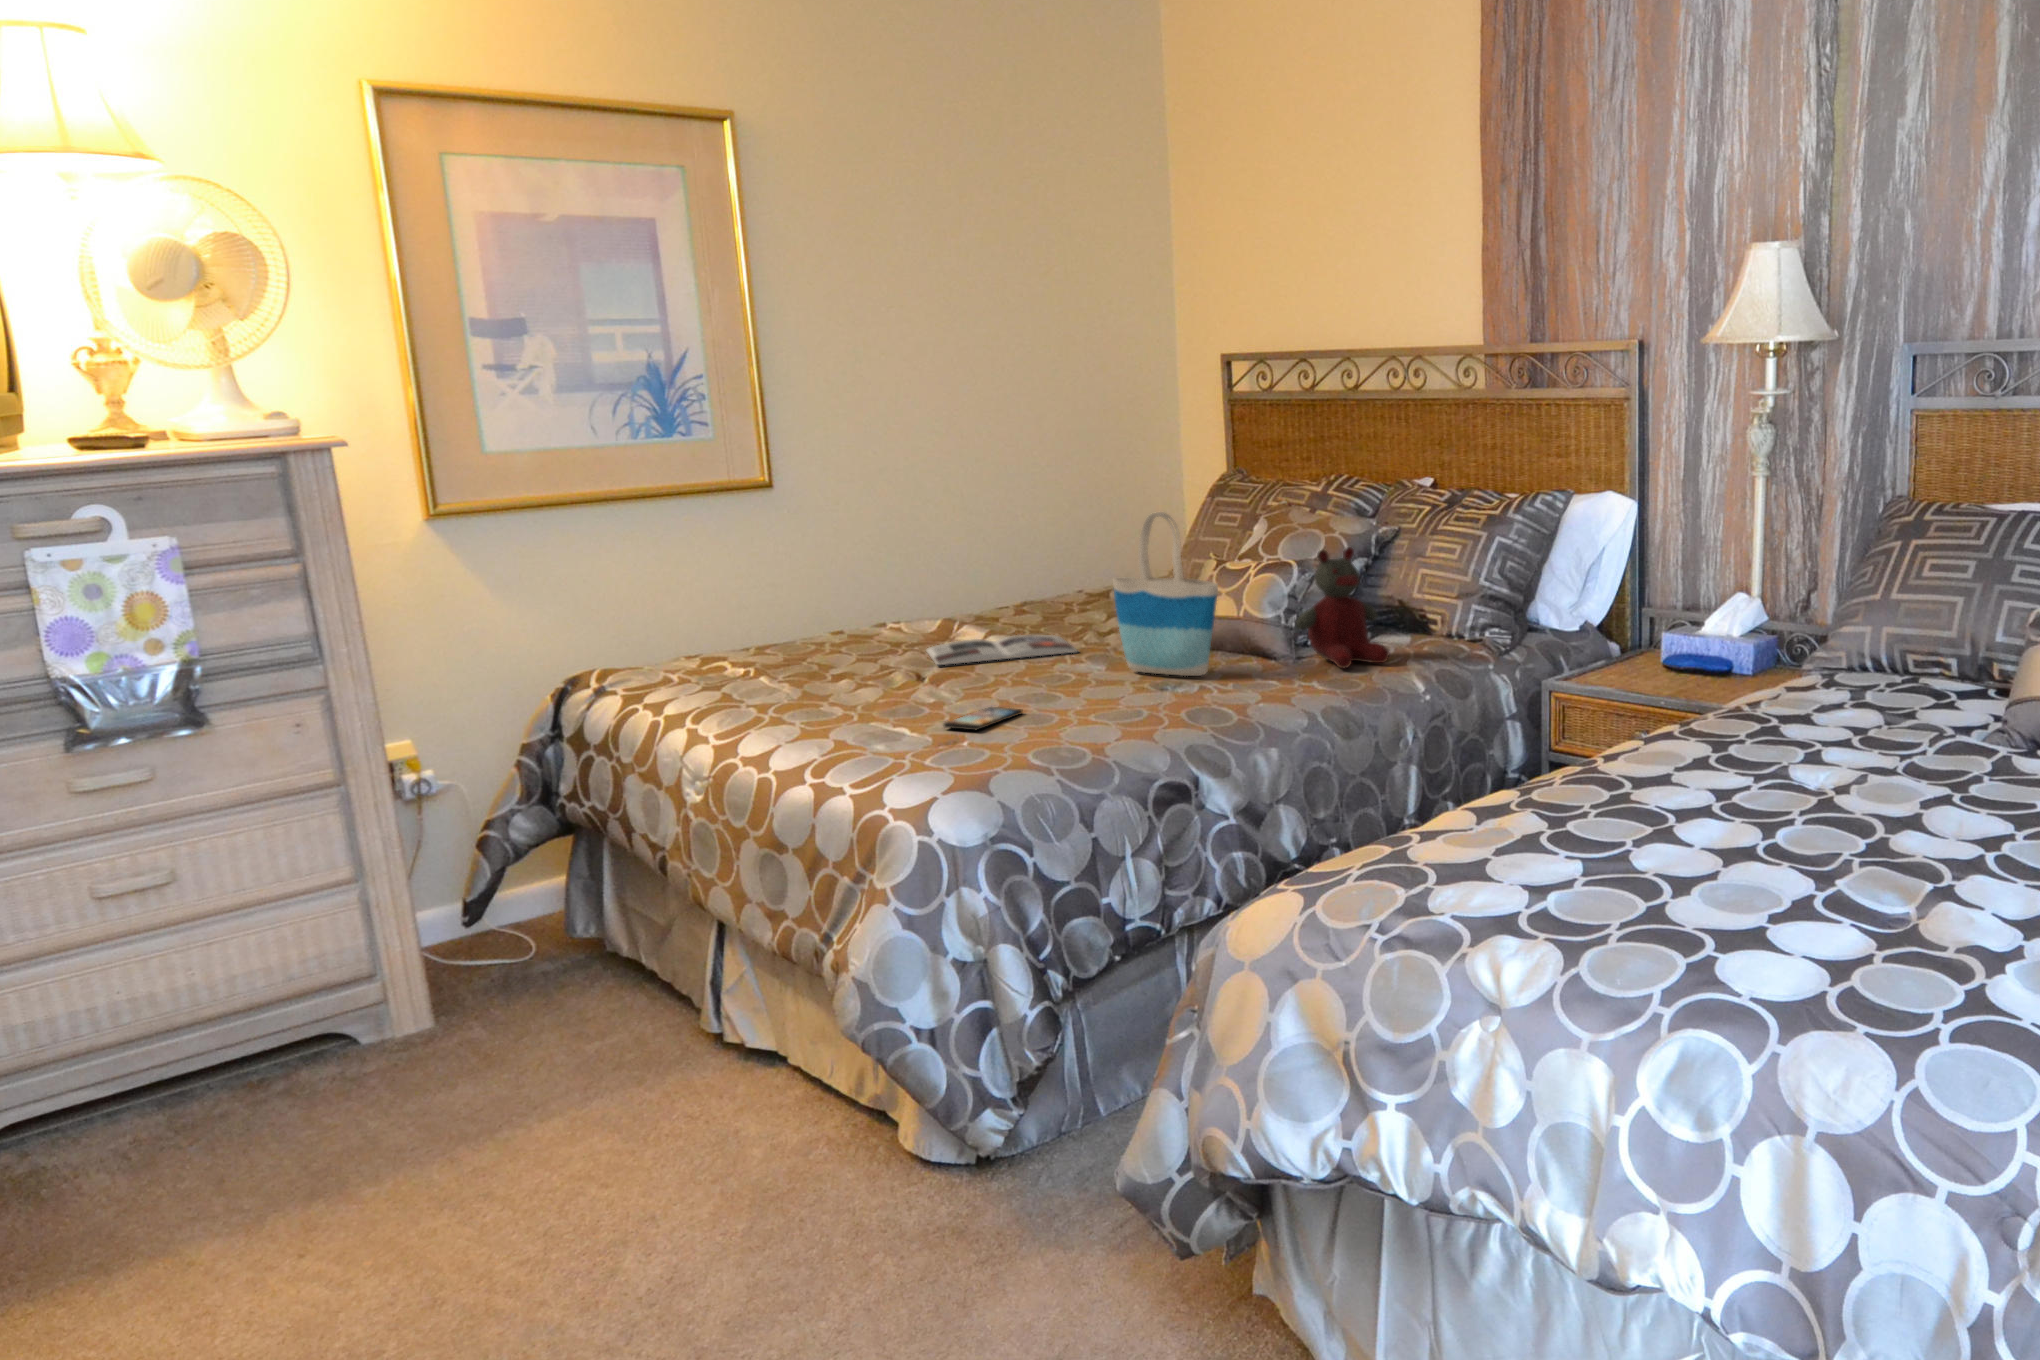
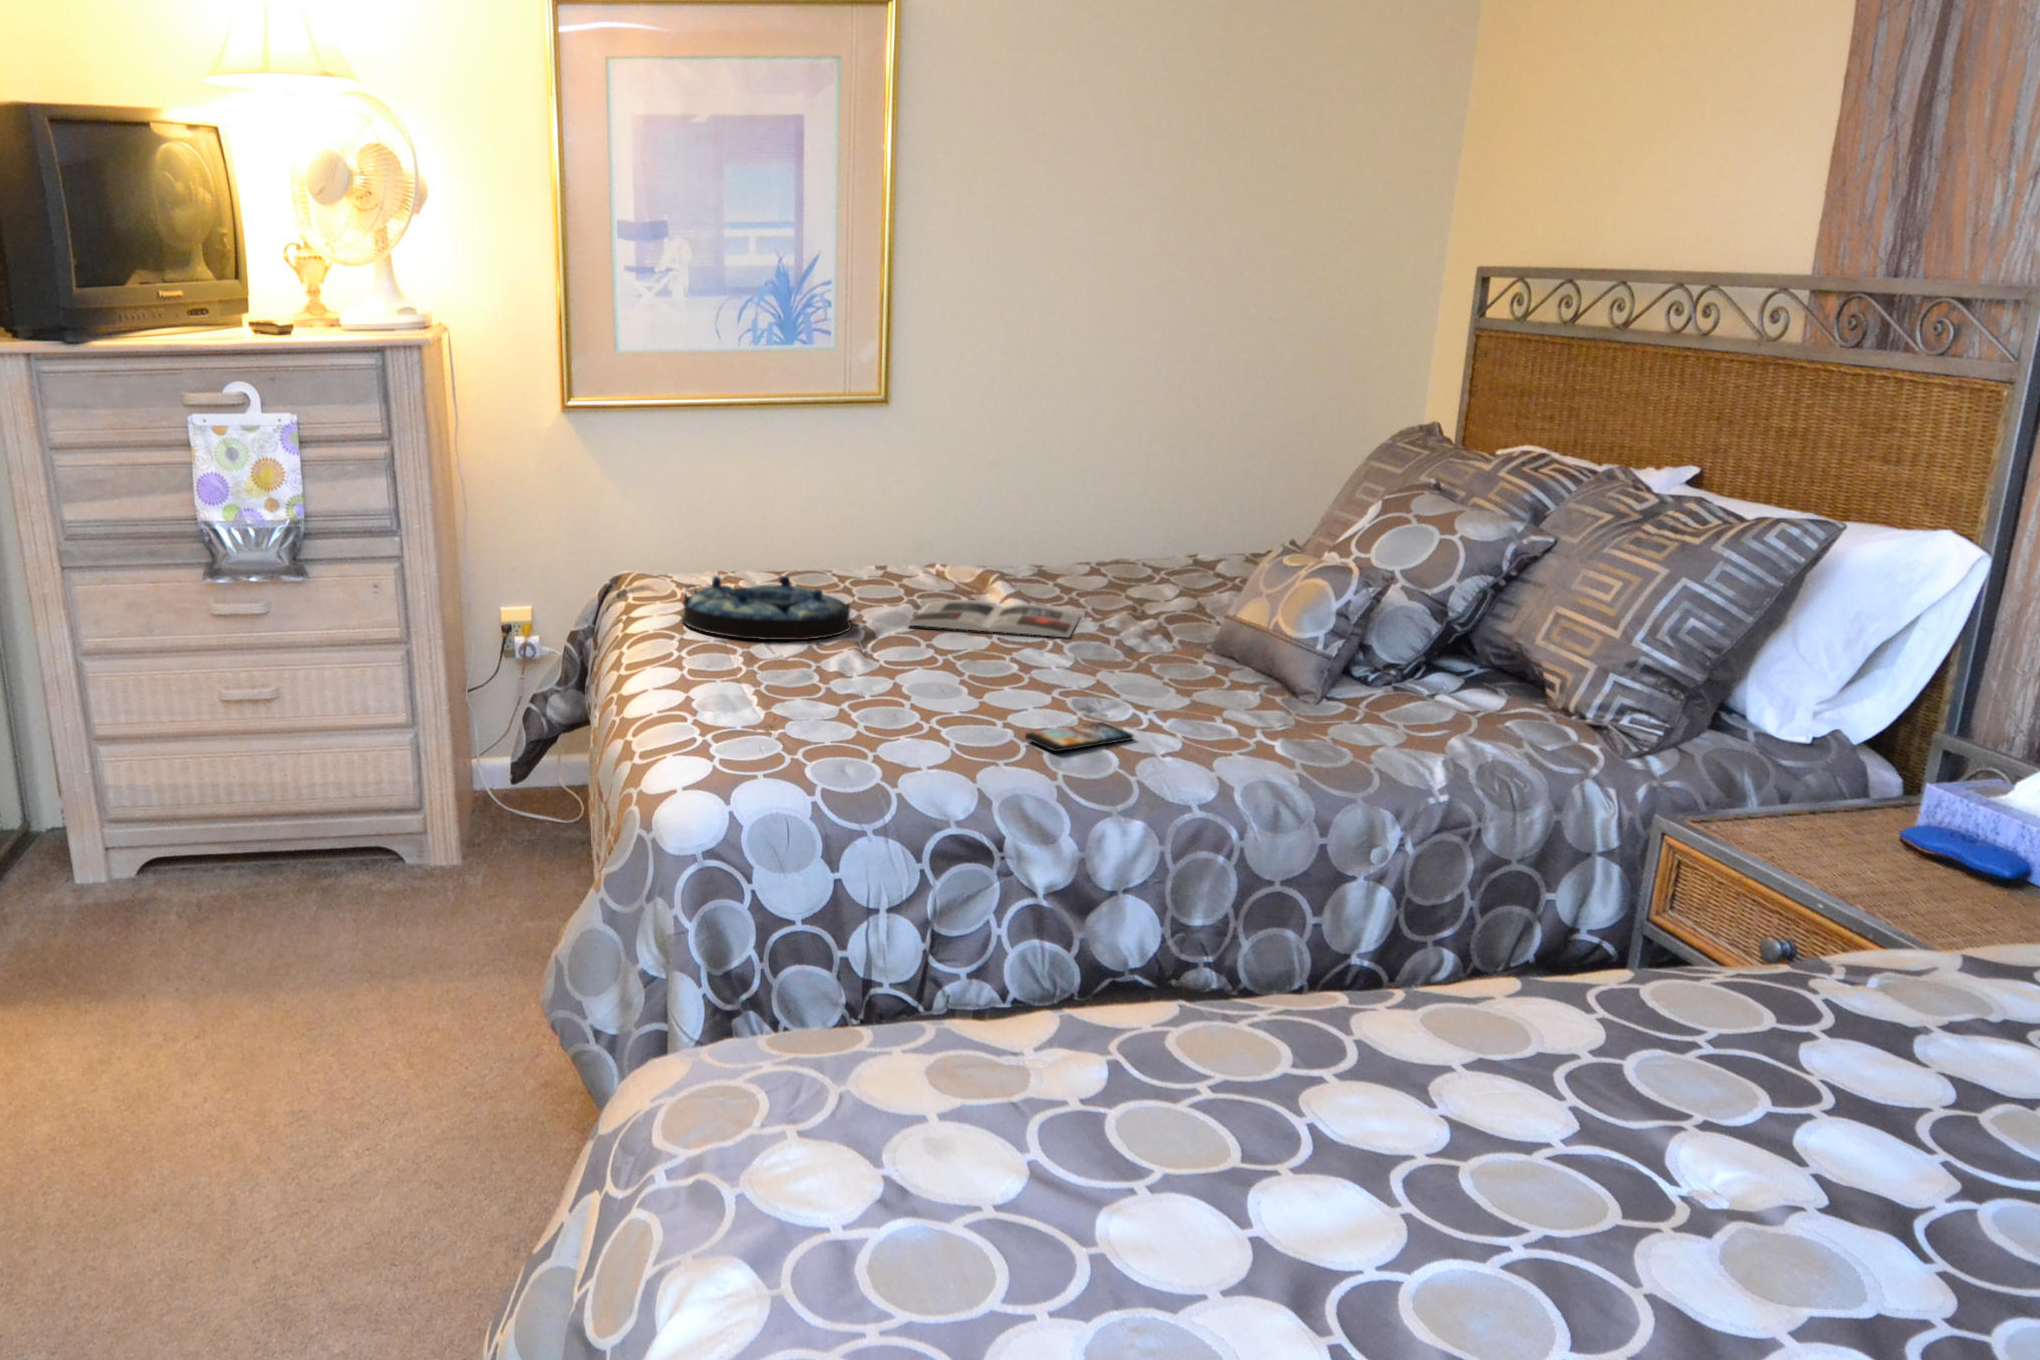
tote bag: present [1113,512,1218,676] -> none [1076,482,1181,699]
stuffed bear: present [1296,547,1389,668] -> none [1296,560,1434,733]
serving tray: none [712,641,892,700] -> present [682,576,851,640]
smartphone: present [943,707,1023,730] -> present [1025,722,1133,752]

